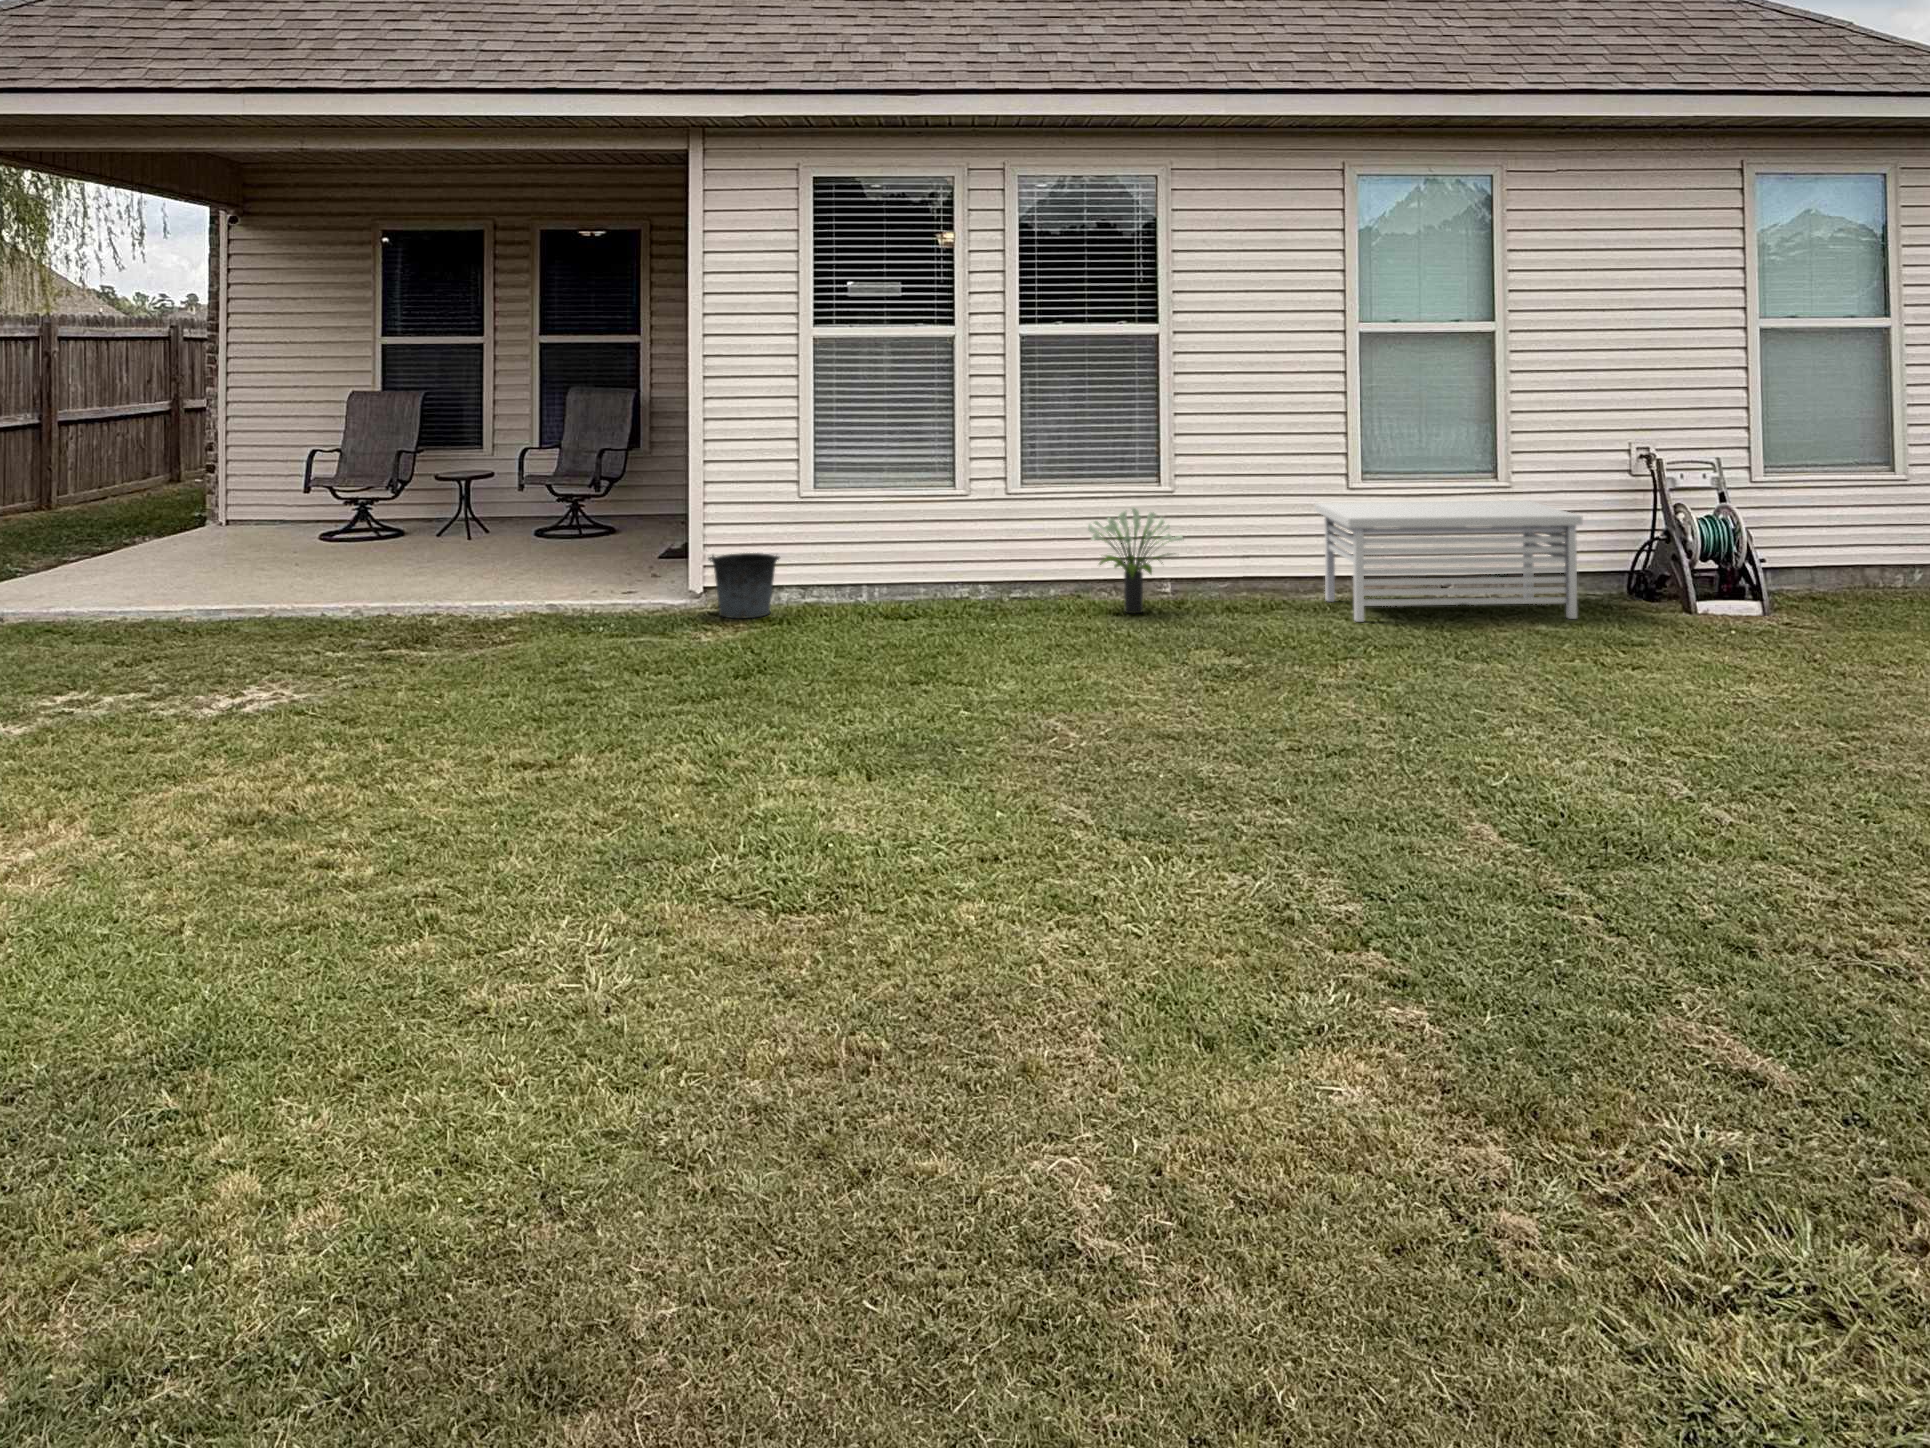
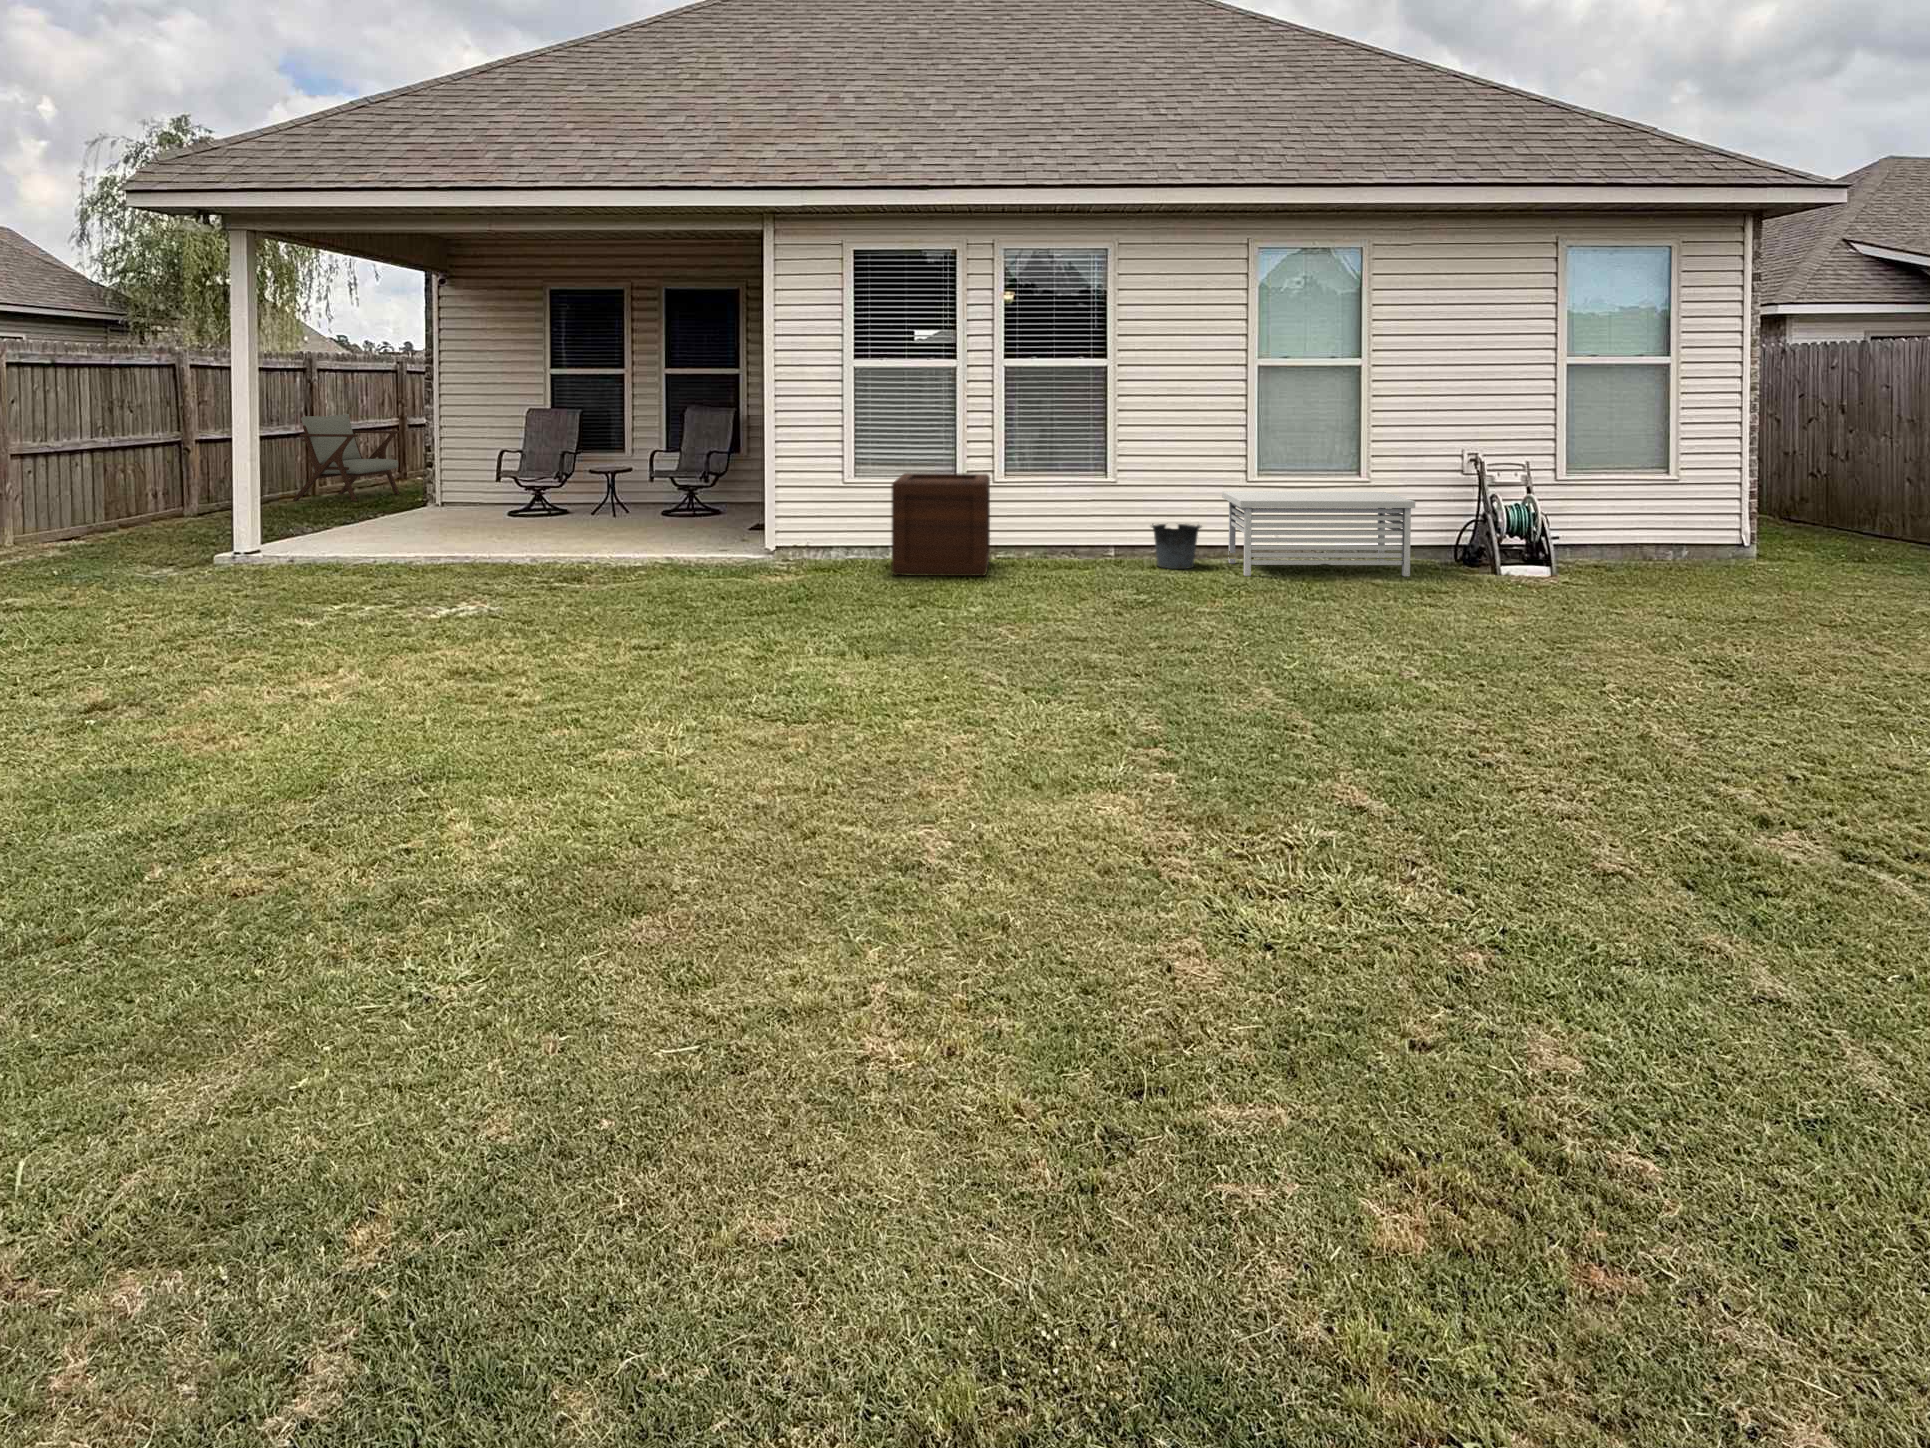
lounge chair: none [14,398,170,519] -> present [293,414,400,501]
wooden crate: none [870,482,1003,630] -> present [892,473,990,576]
potted plant: present [1088,508,1183,613] -> none [1053,492,1122,569]
bucket: present [708,553,780,618] -> present [1152,524,1201,569]

